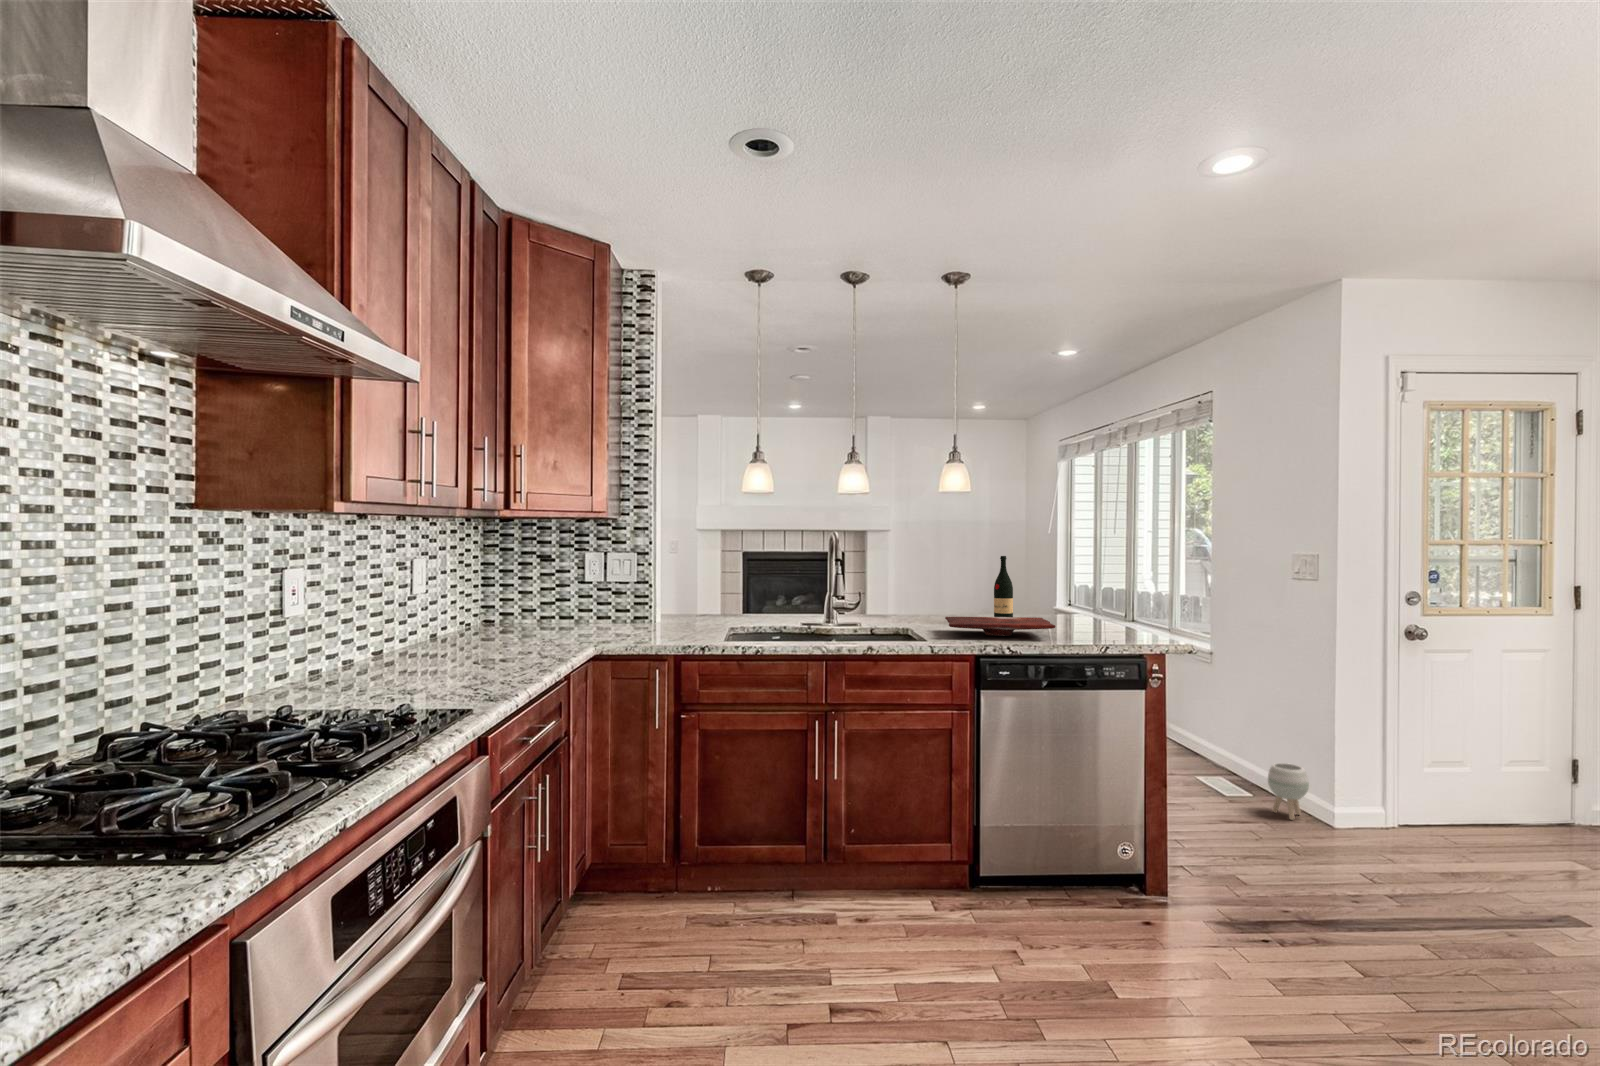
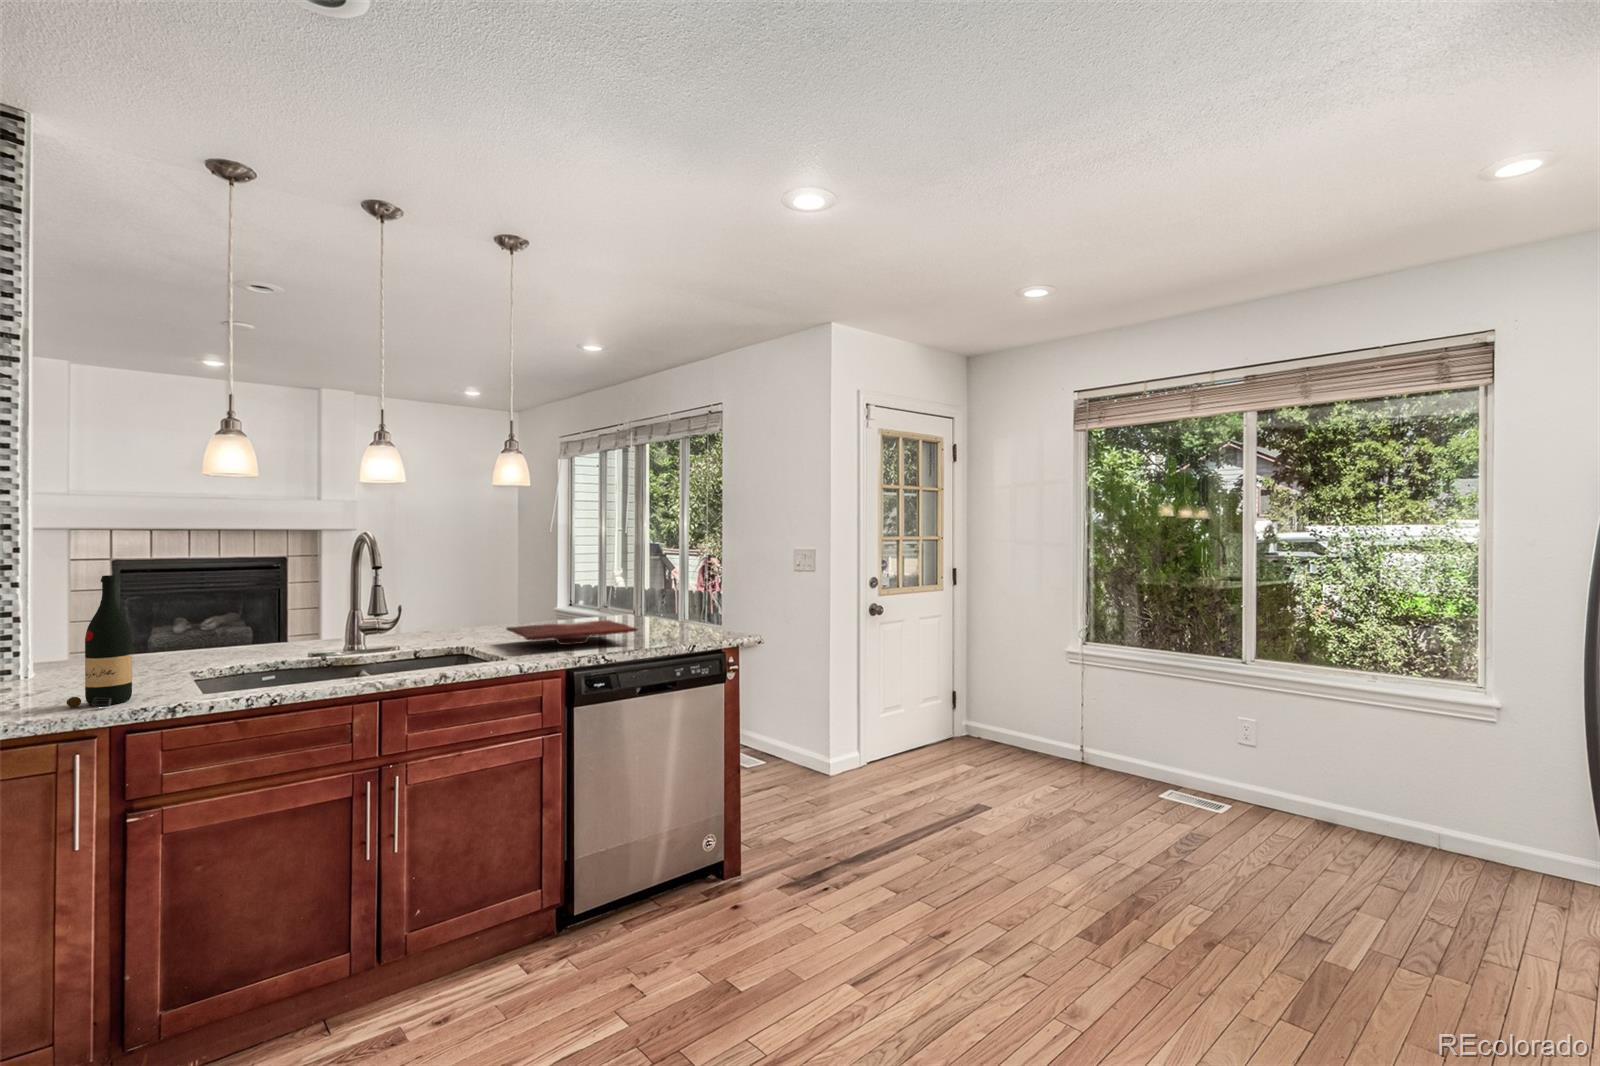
wine bottle: present [994,556,1013,617] -> present [67,575,132,708]
planter: present [1268,763,1309,820] -> none [770,725,800,772]

